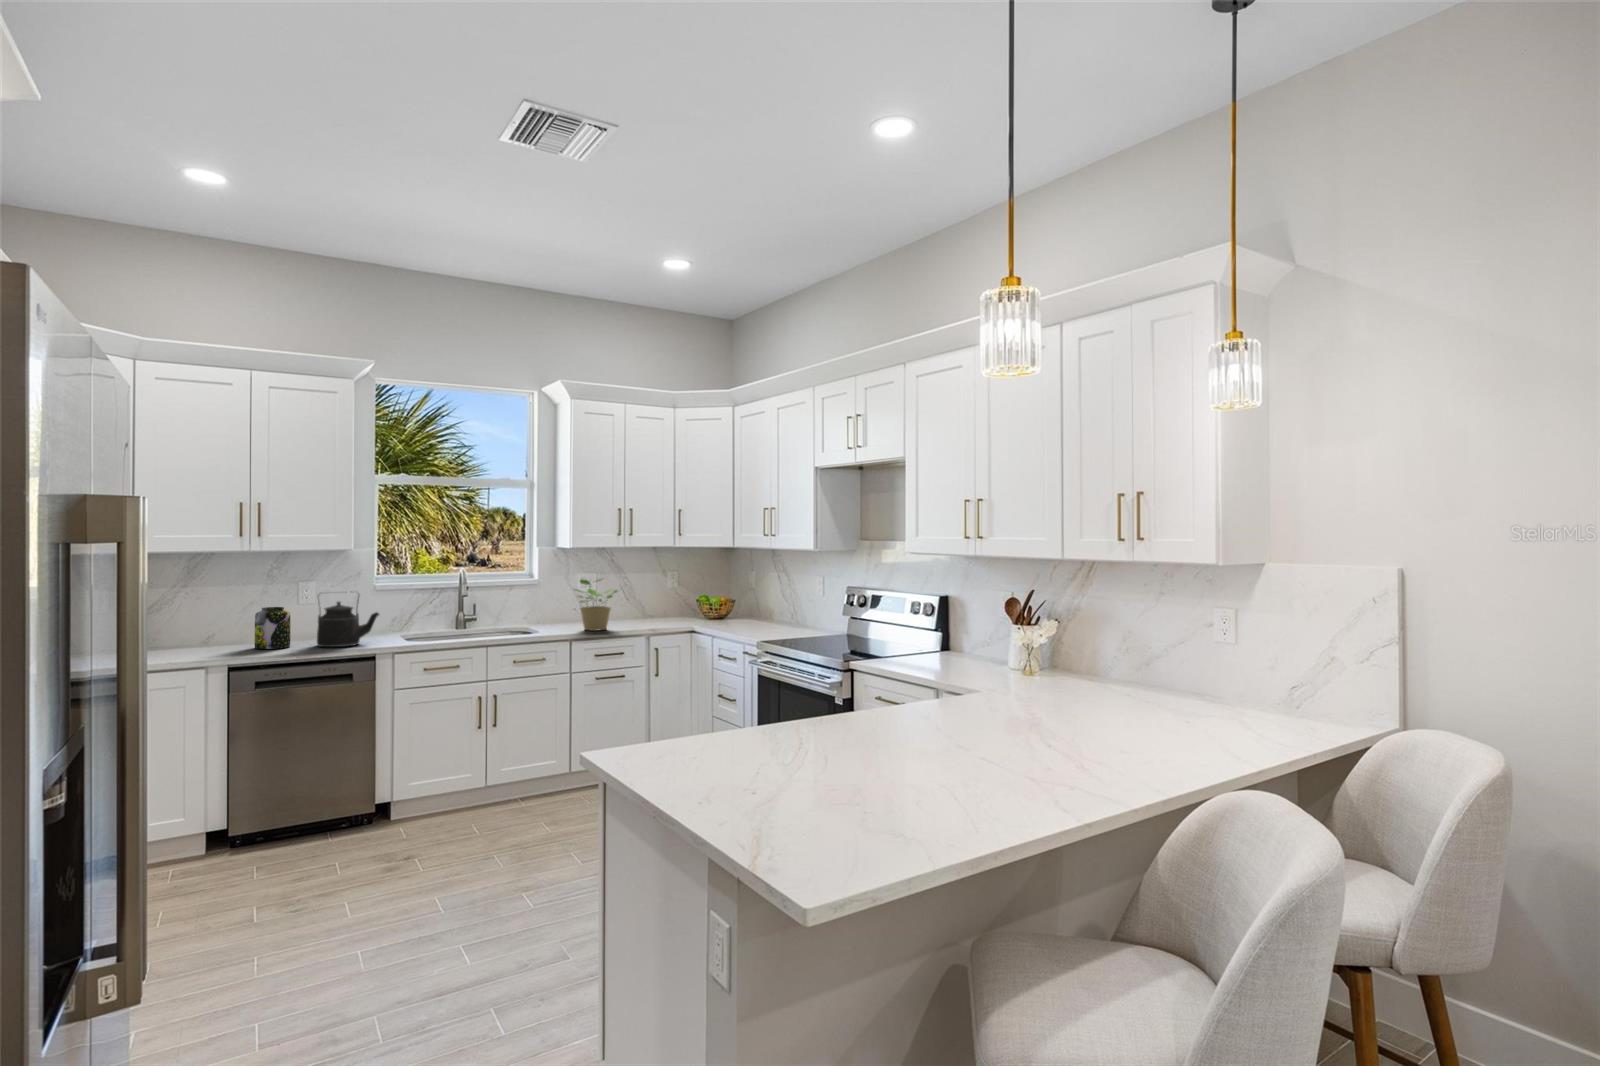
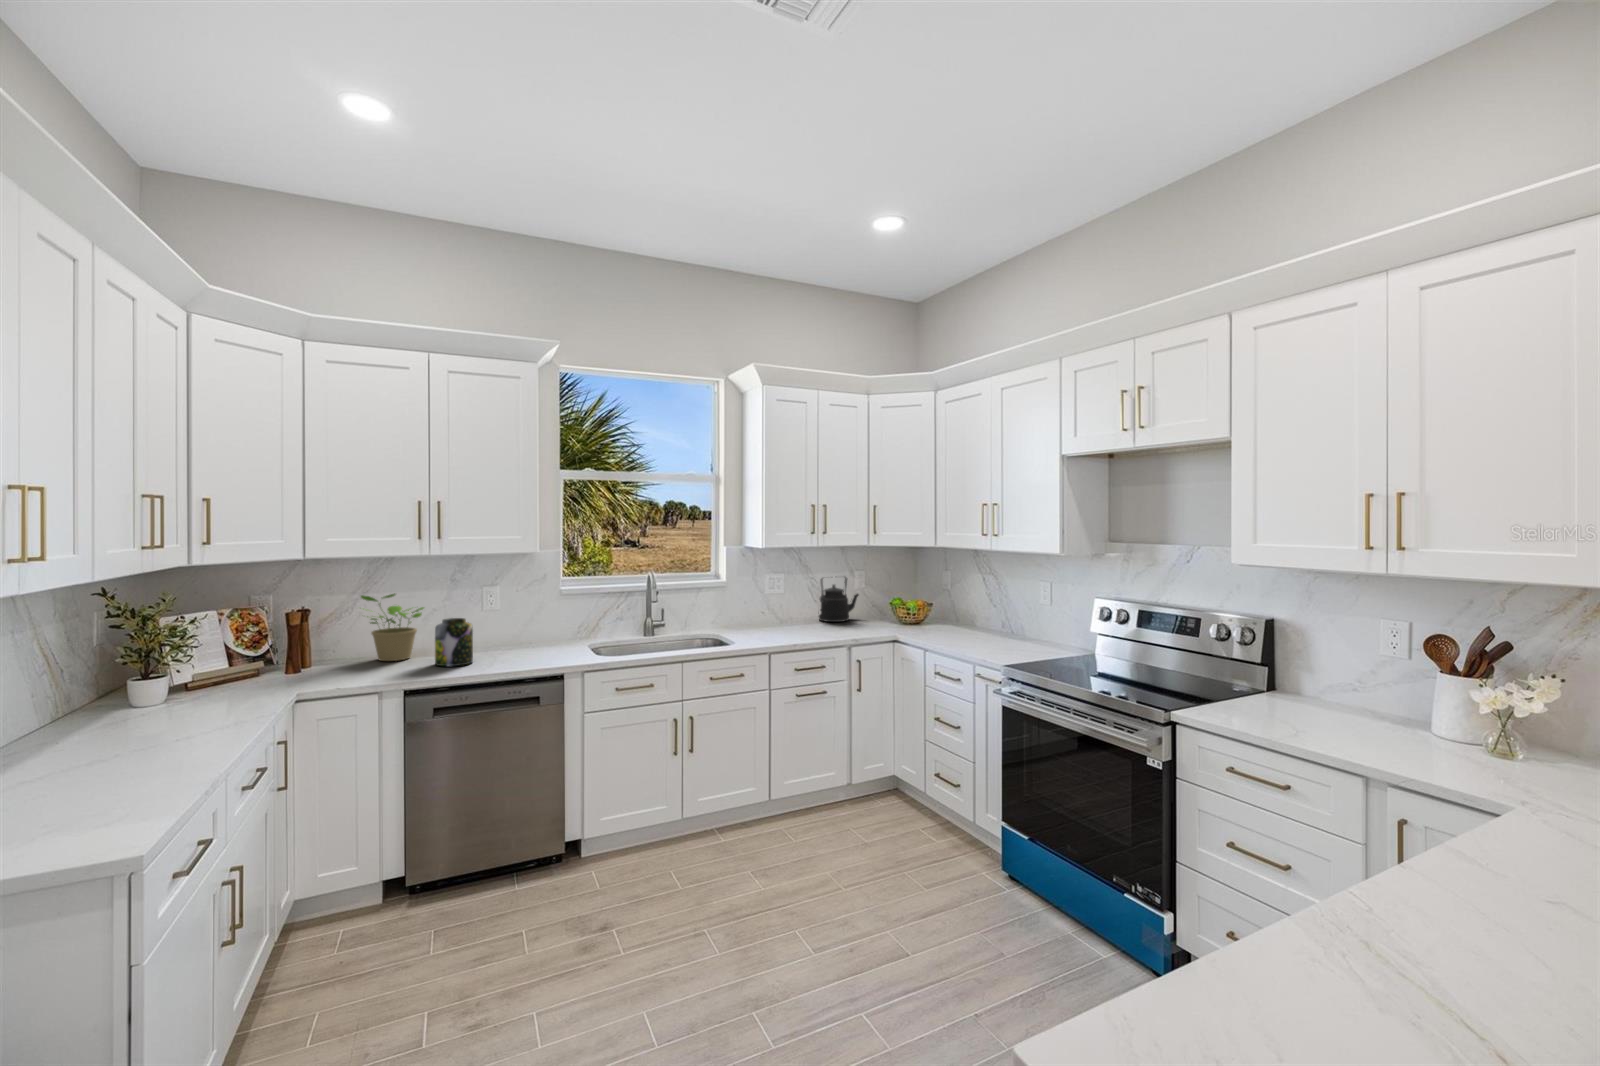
potted plant: present [576,579,618,631] -> present [361,593,424,661]
kettle: present [317,591,379,647] -> present [819,576,859,622]

